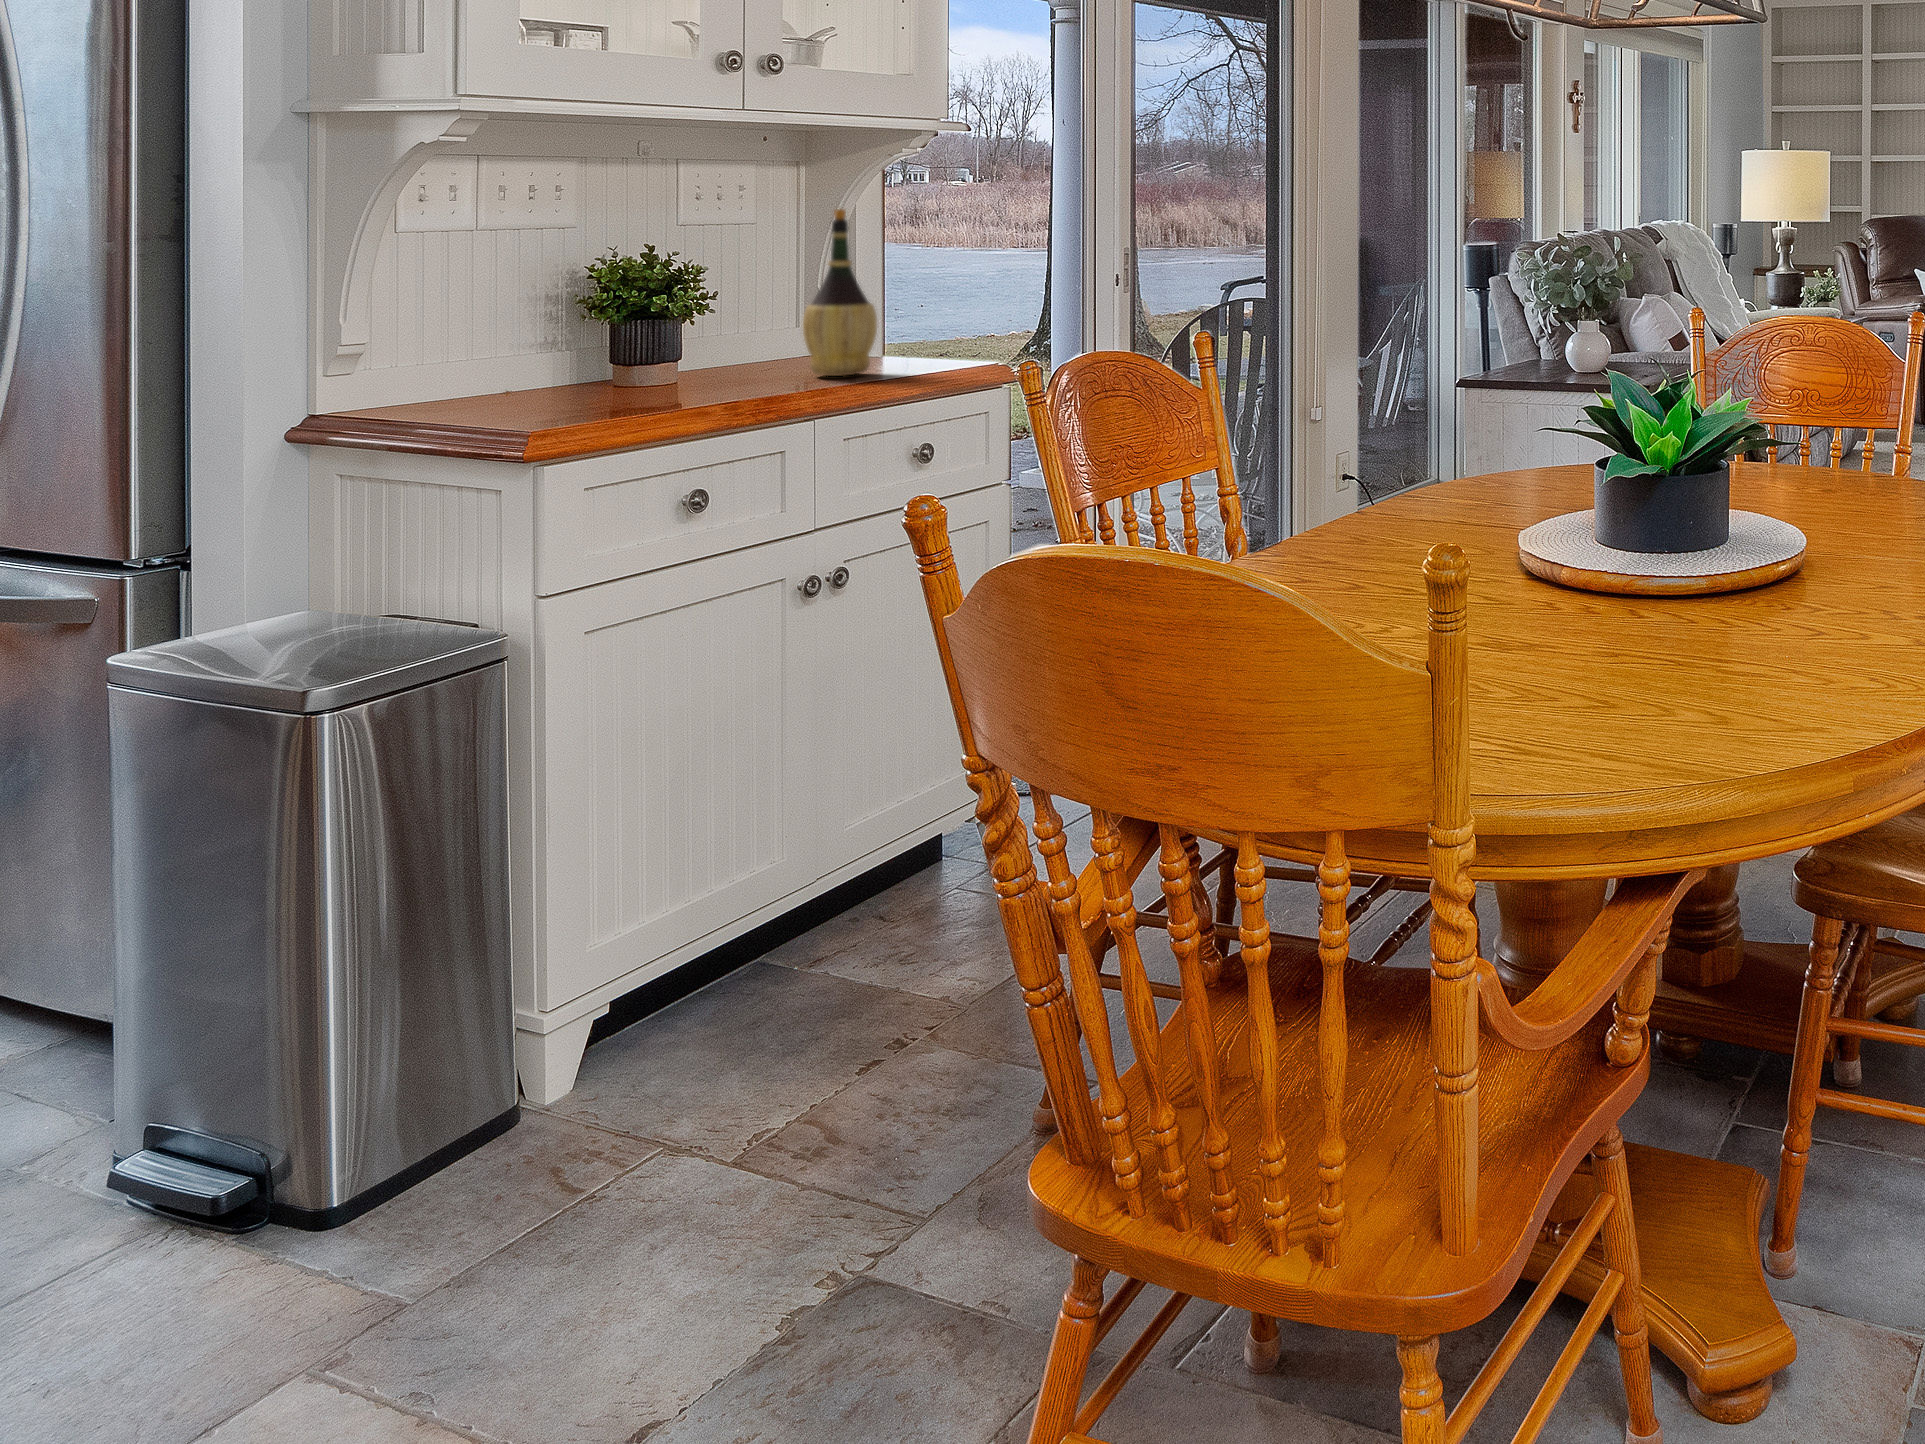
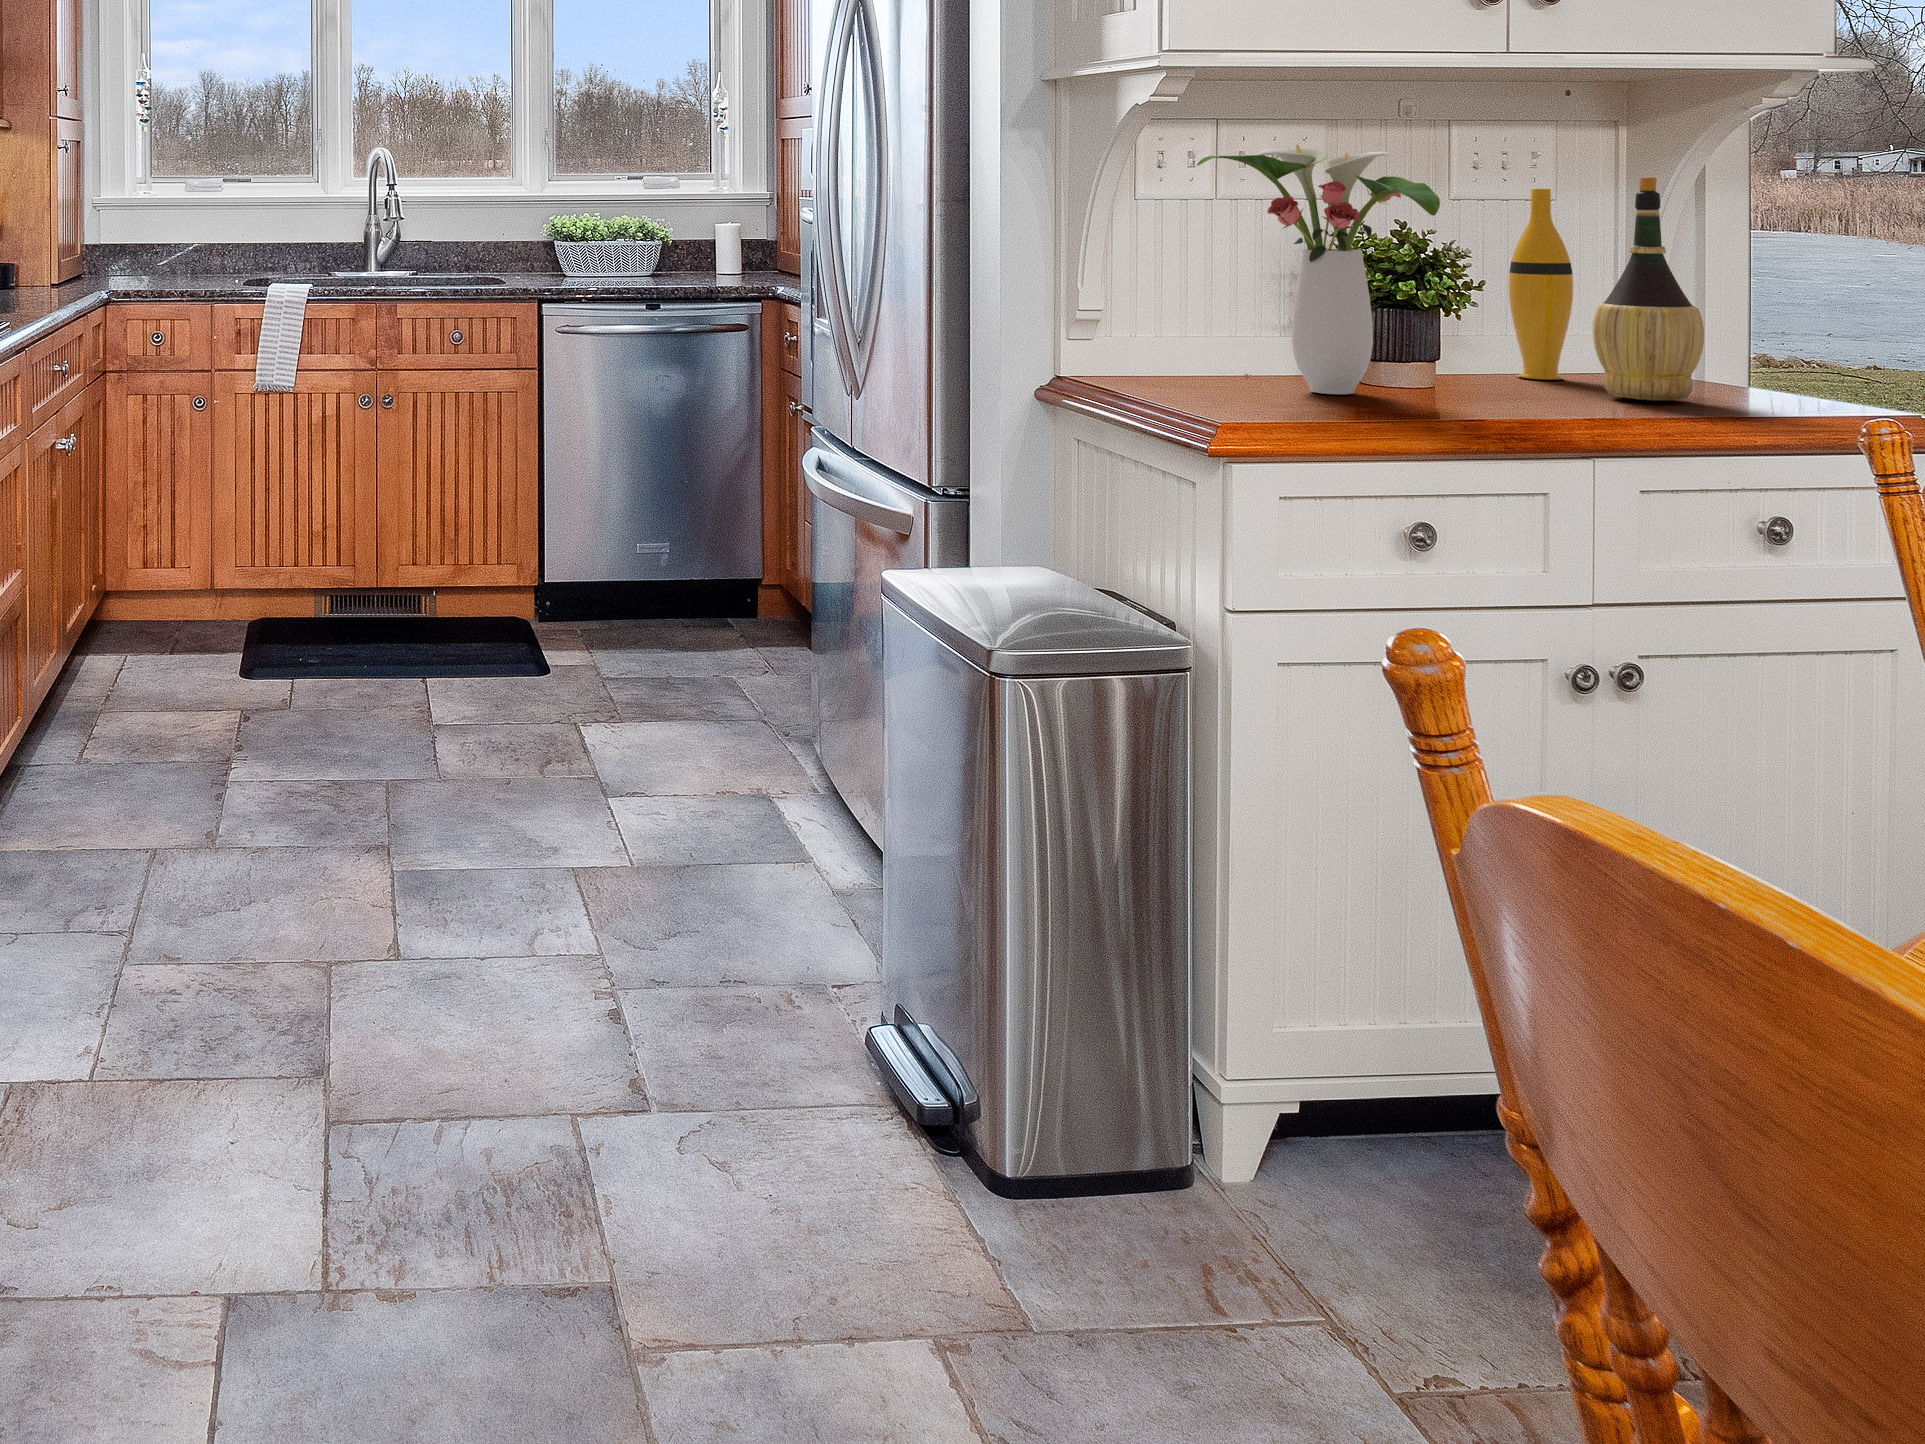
flower arrangement: none [479,181,705,400] -> present [1197,144,1440,394]
vase: none [730,216,779,369] -> present [1508,189,1573,380]

